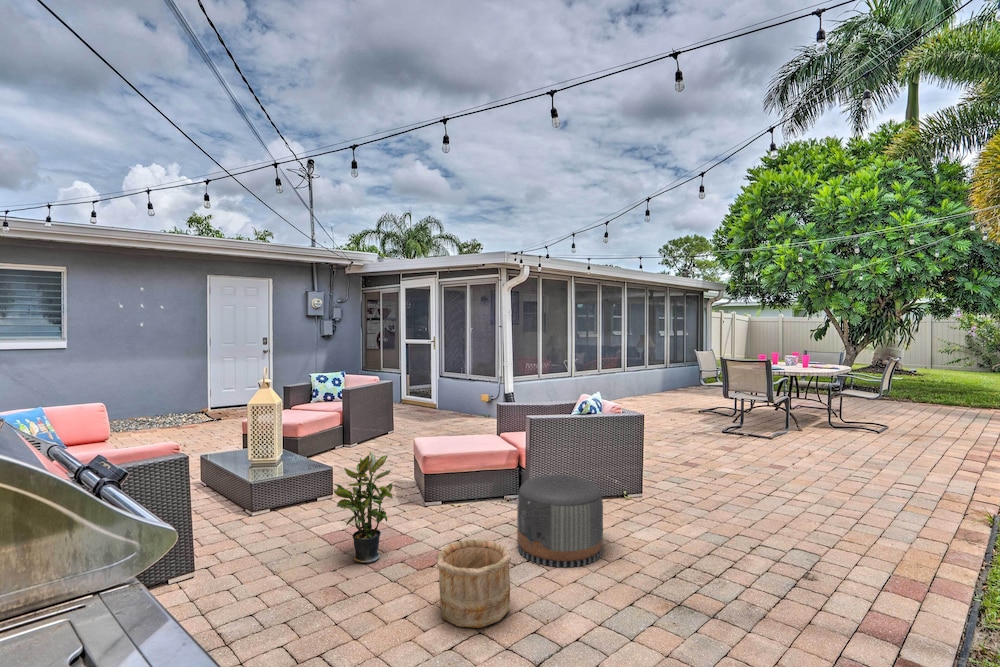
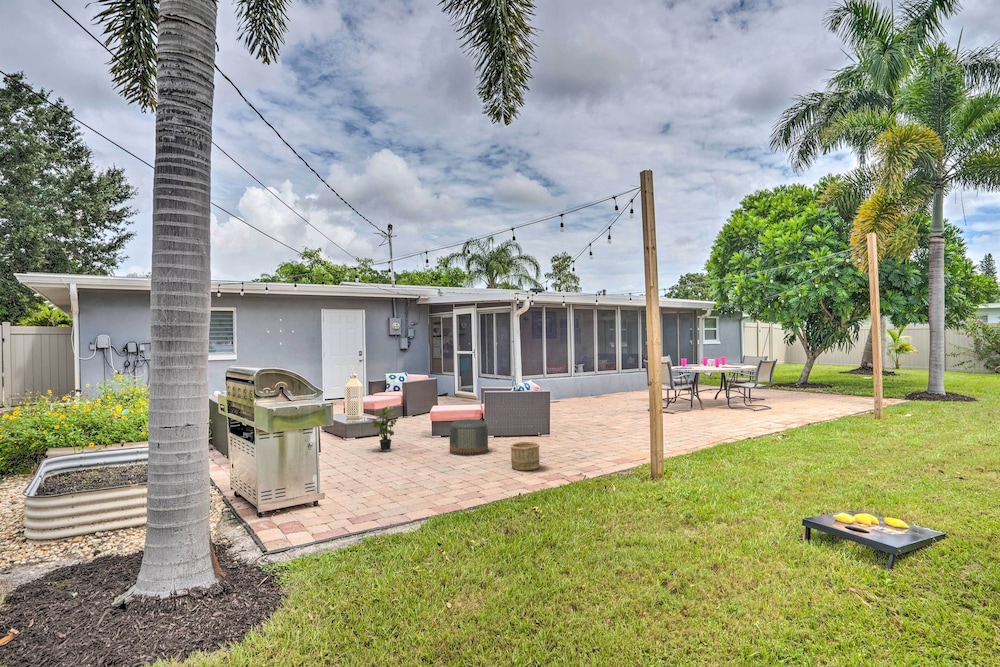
wooden bucket: present [436,540,511,628] -> present [510,442,540,471]

